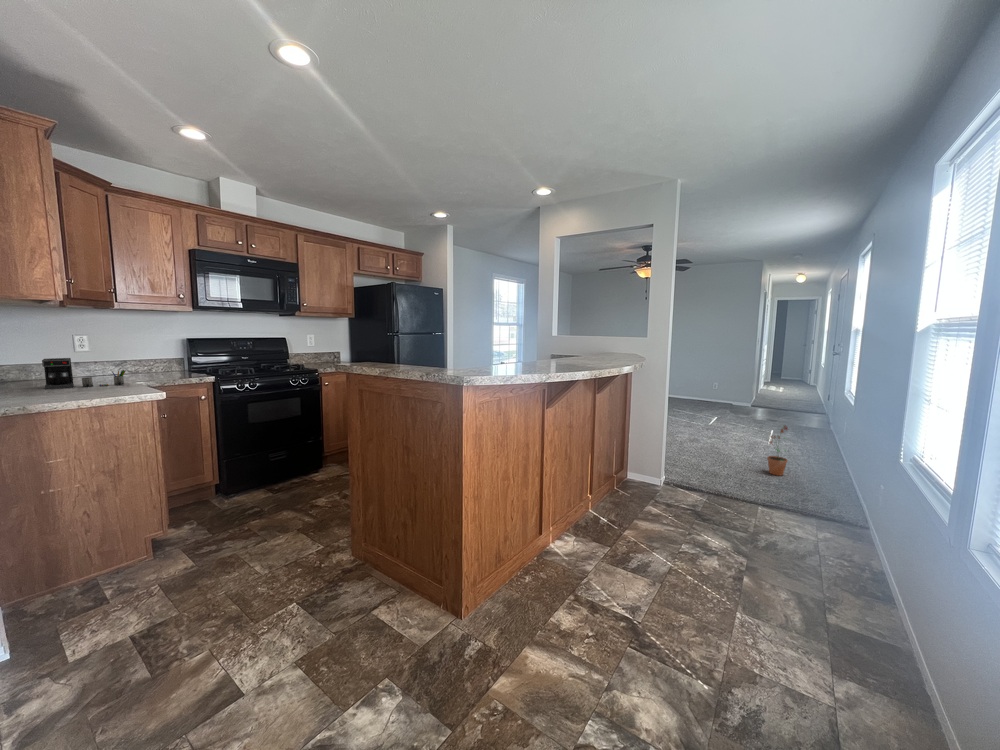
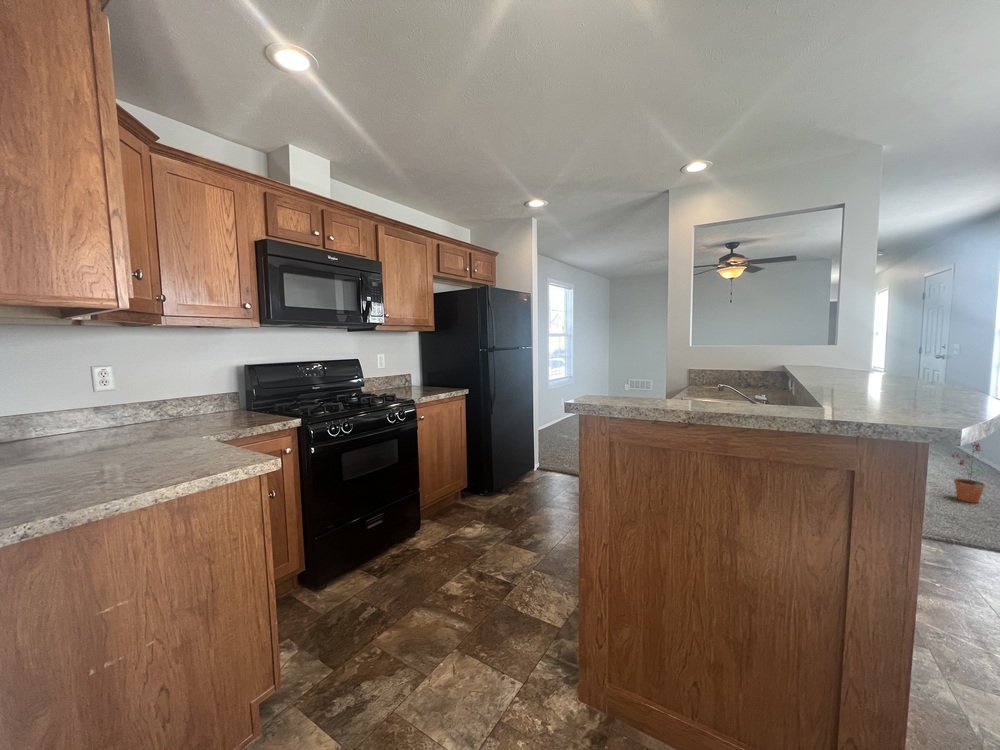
coffee maker: present [42,358,125,389] -> none [57,404,187,462]

